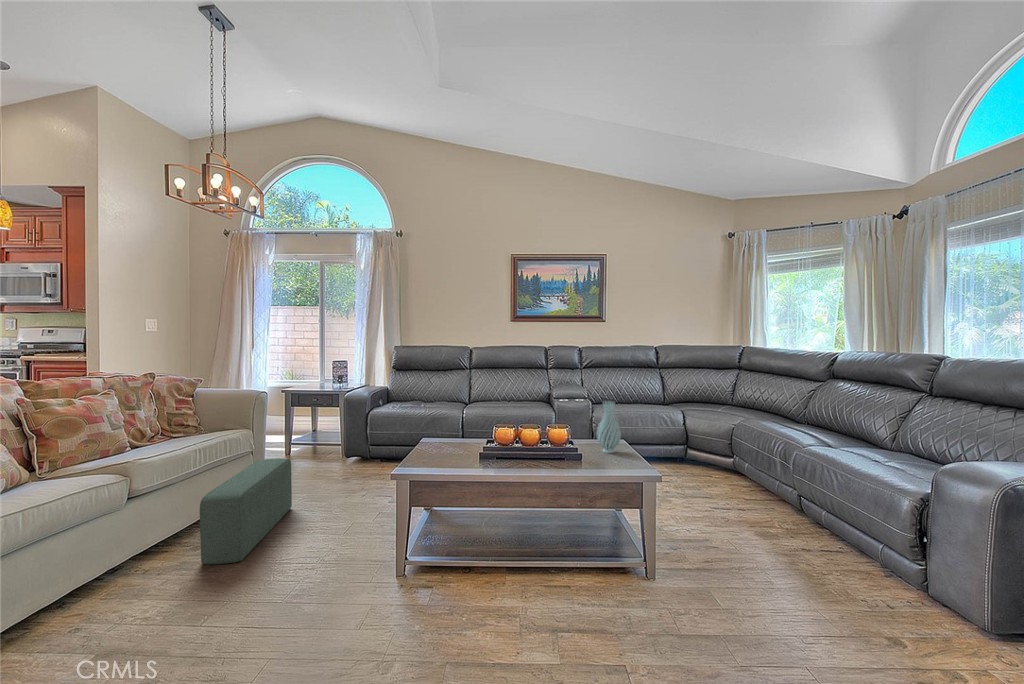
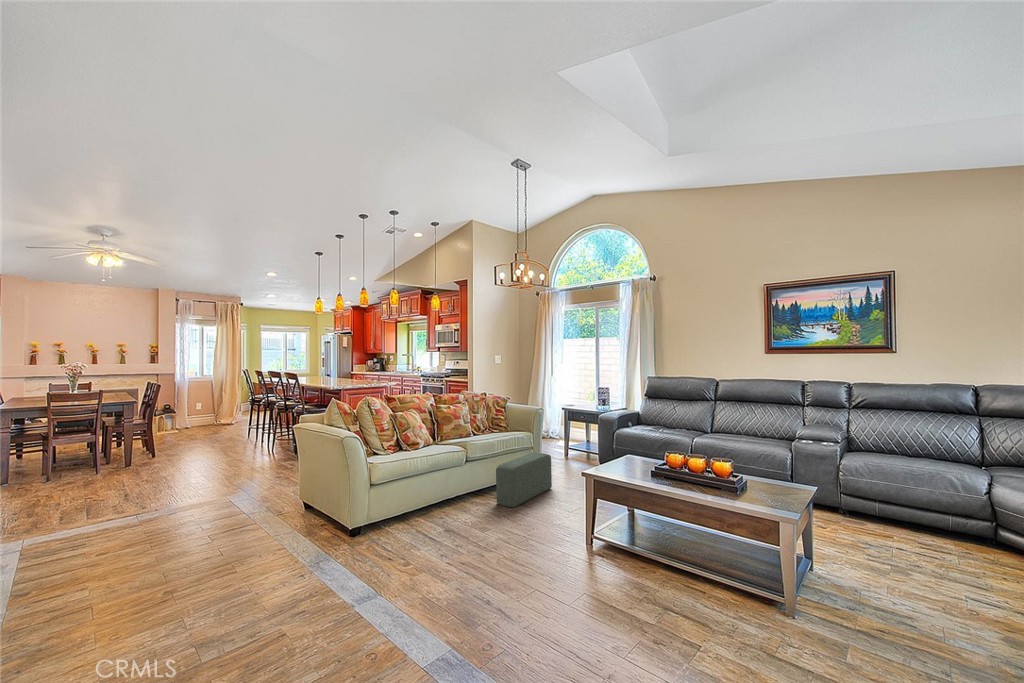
vase: present [597,401,621,453] -> none [761,440,787,491]

